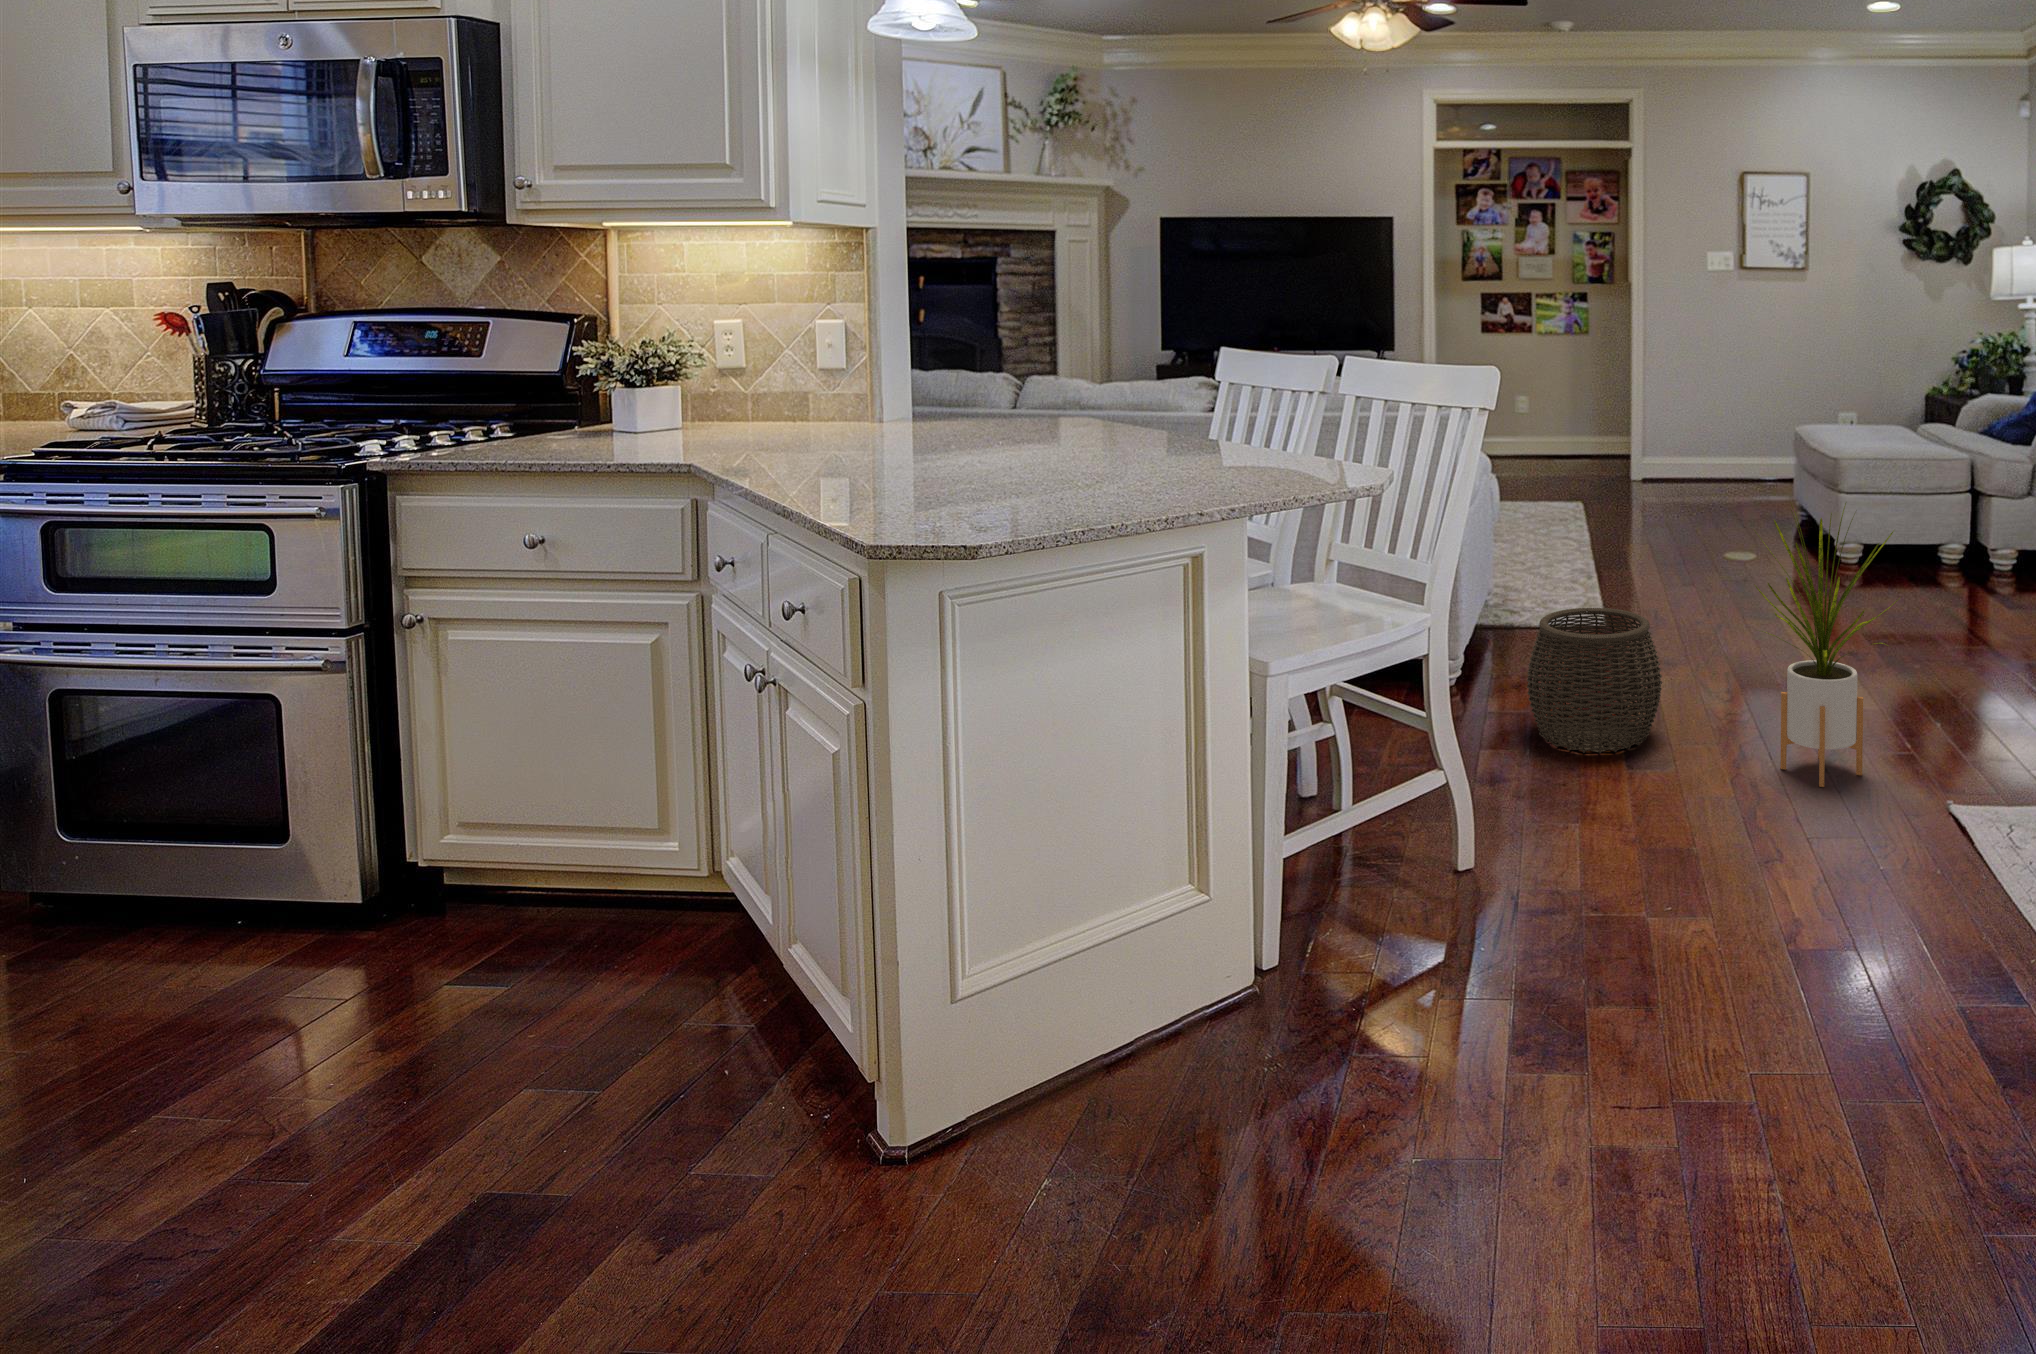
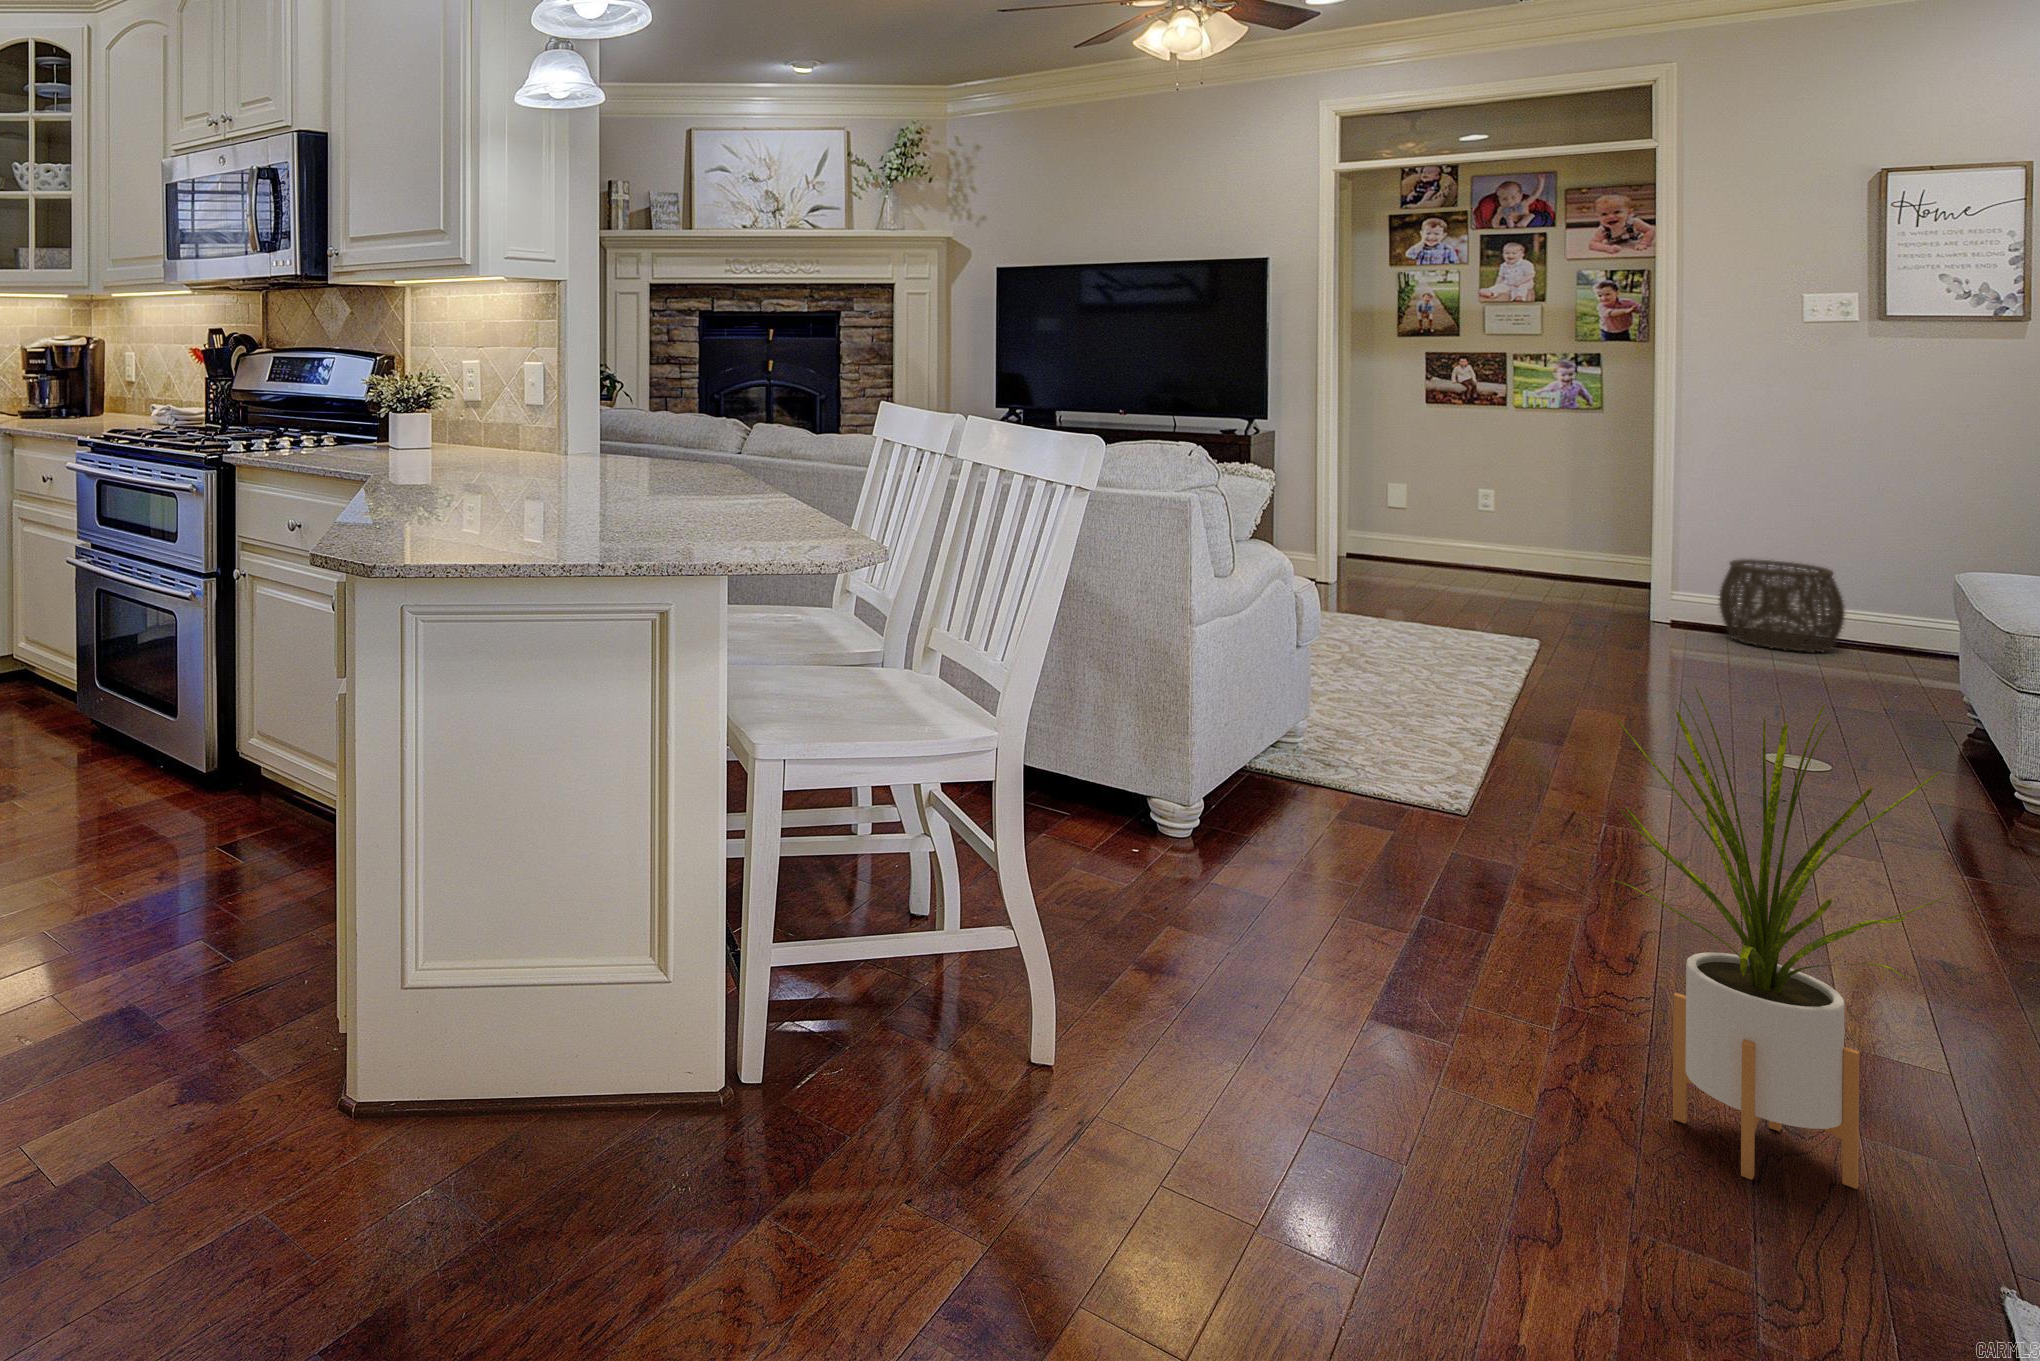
woven basket: present [1527,608,1662,753] -> present [1719,559,1845,652]

